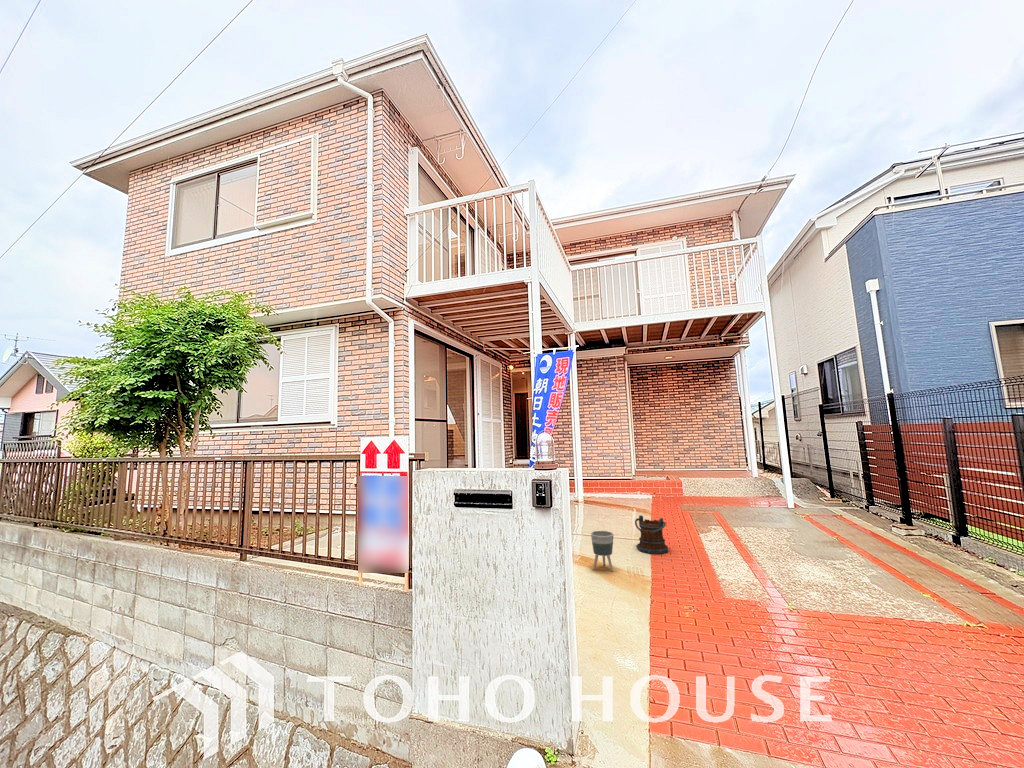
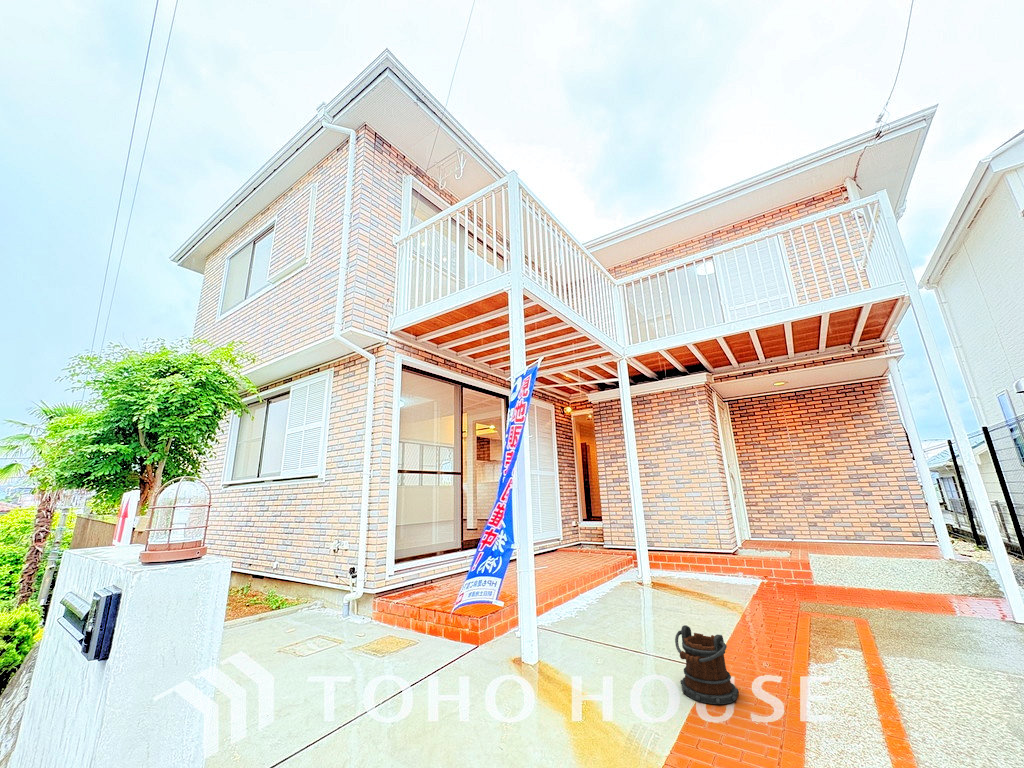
planter: present [591,531,613,571] -> none [570,653,608,737]

